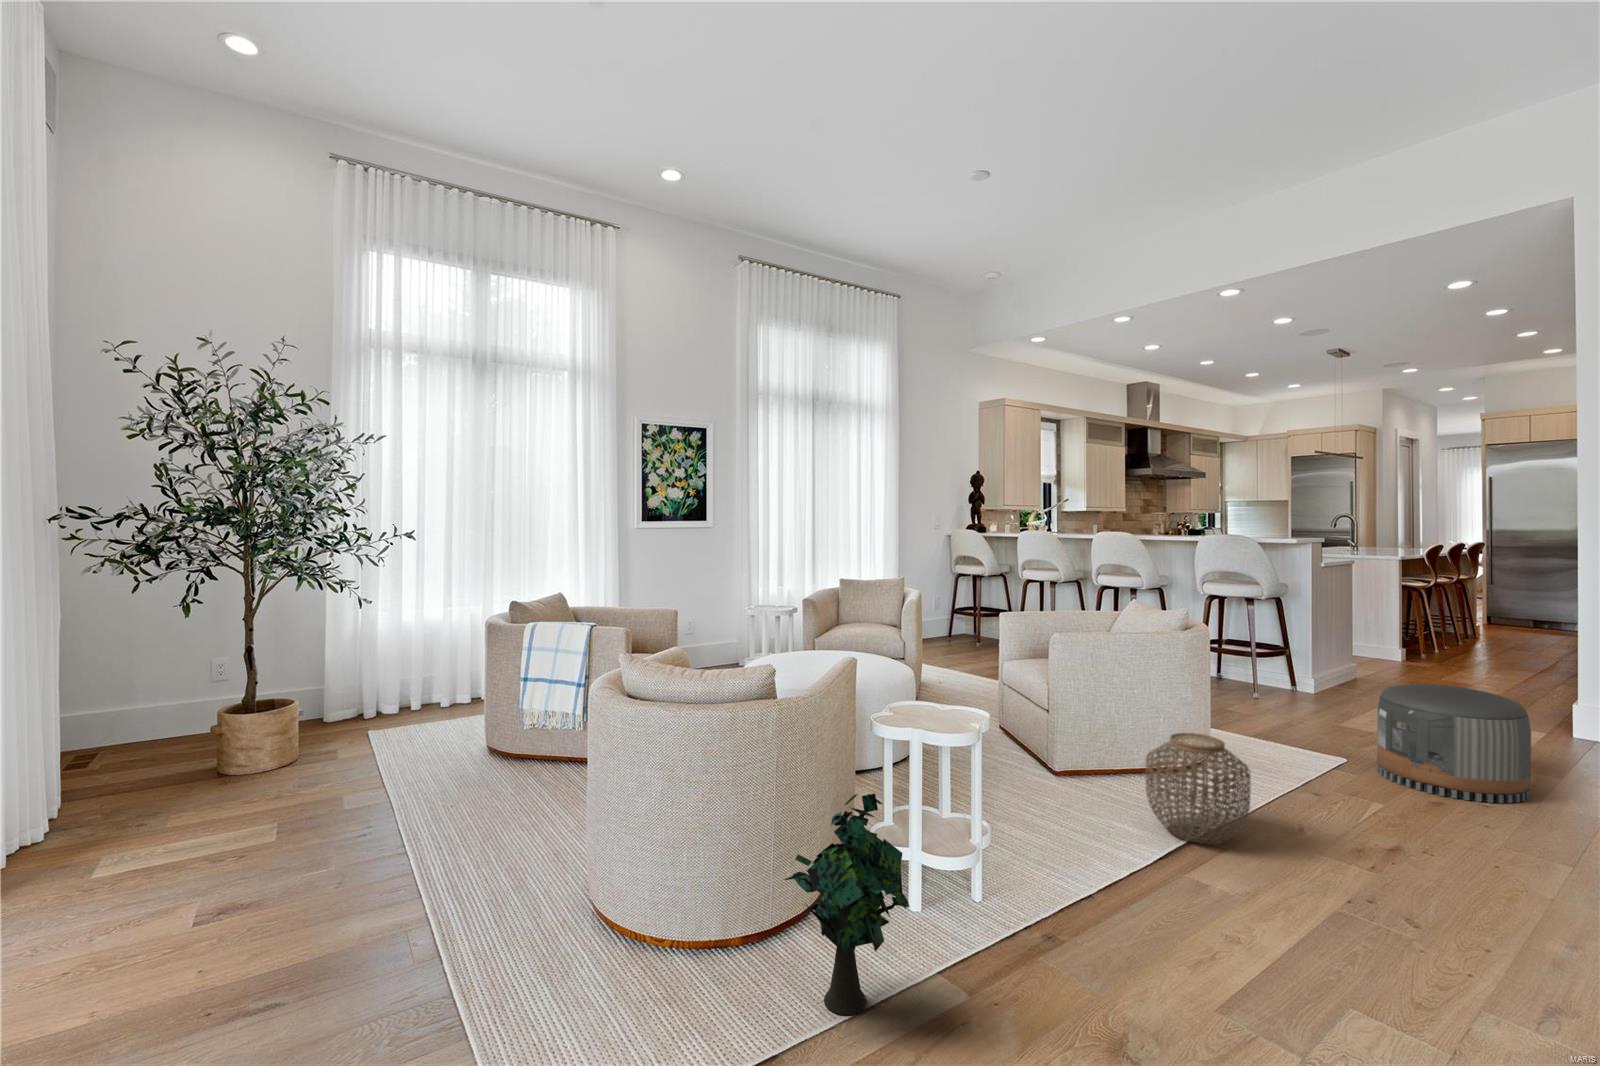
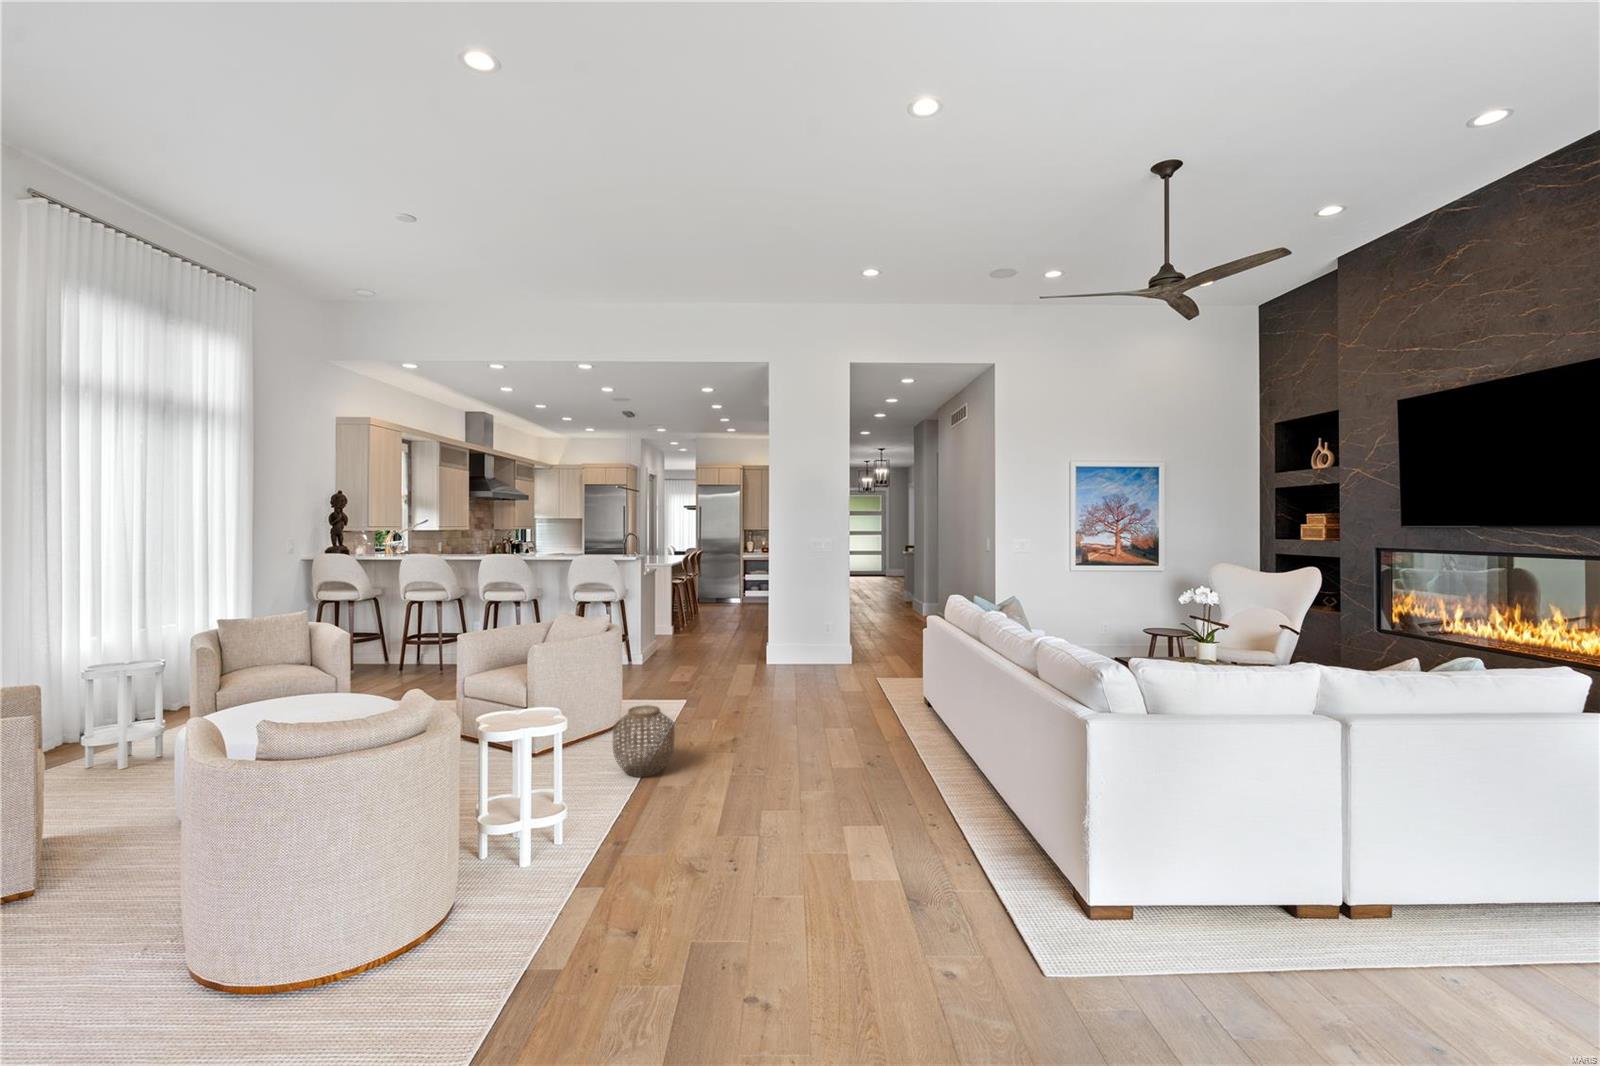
pouf: present [1377,684,1531,803] -> none [701,649,766,712]
decorative plant: present [785,794,909,1015] -> none [477,795,573,966]

